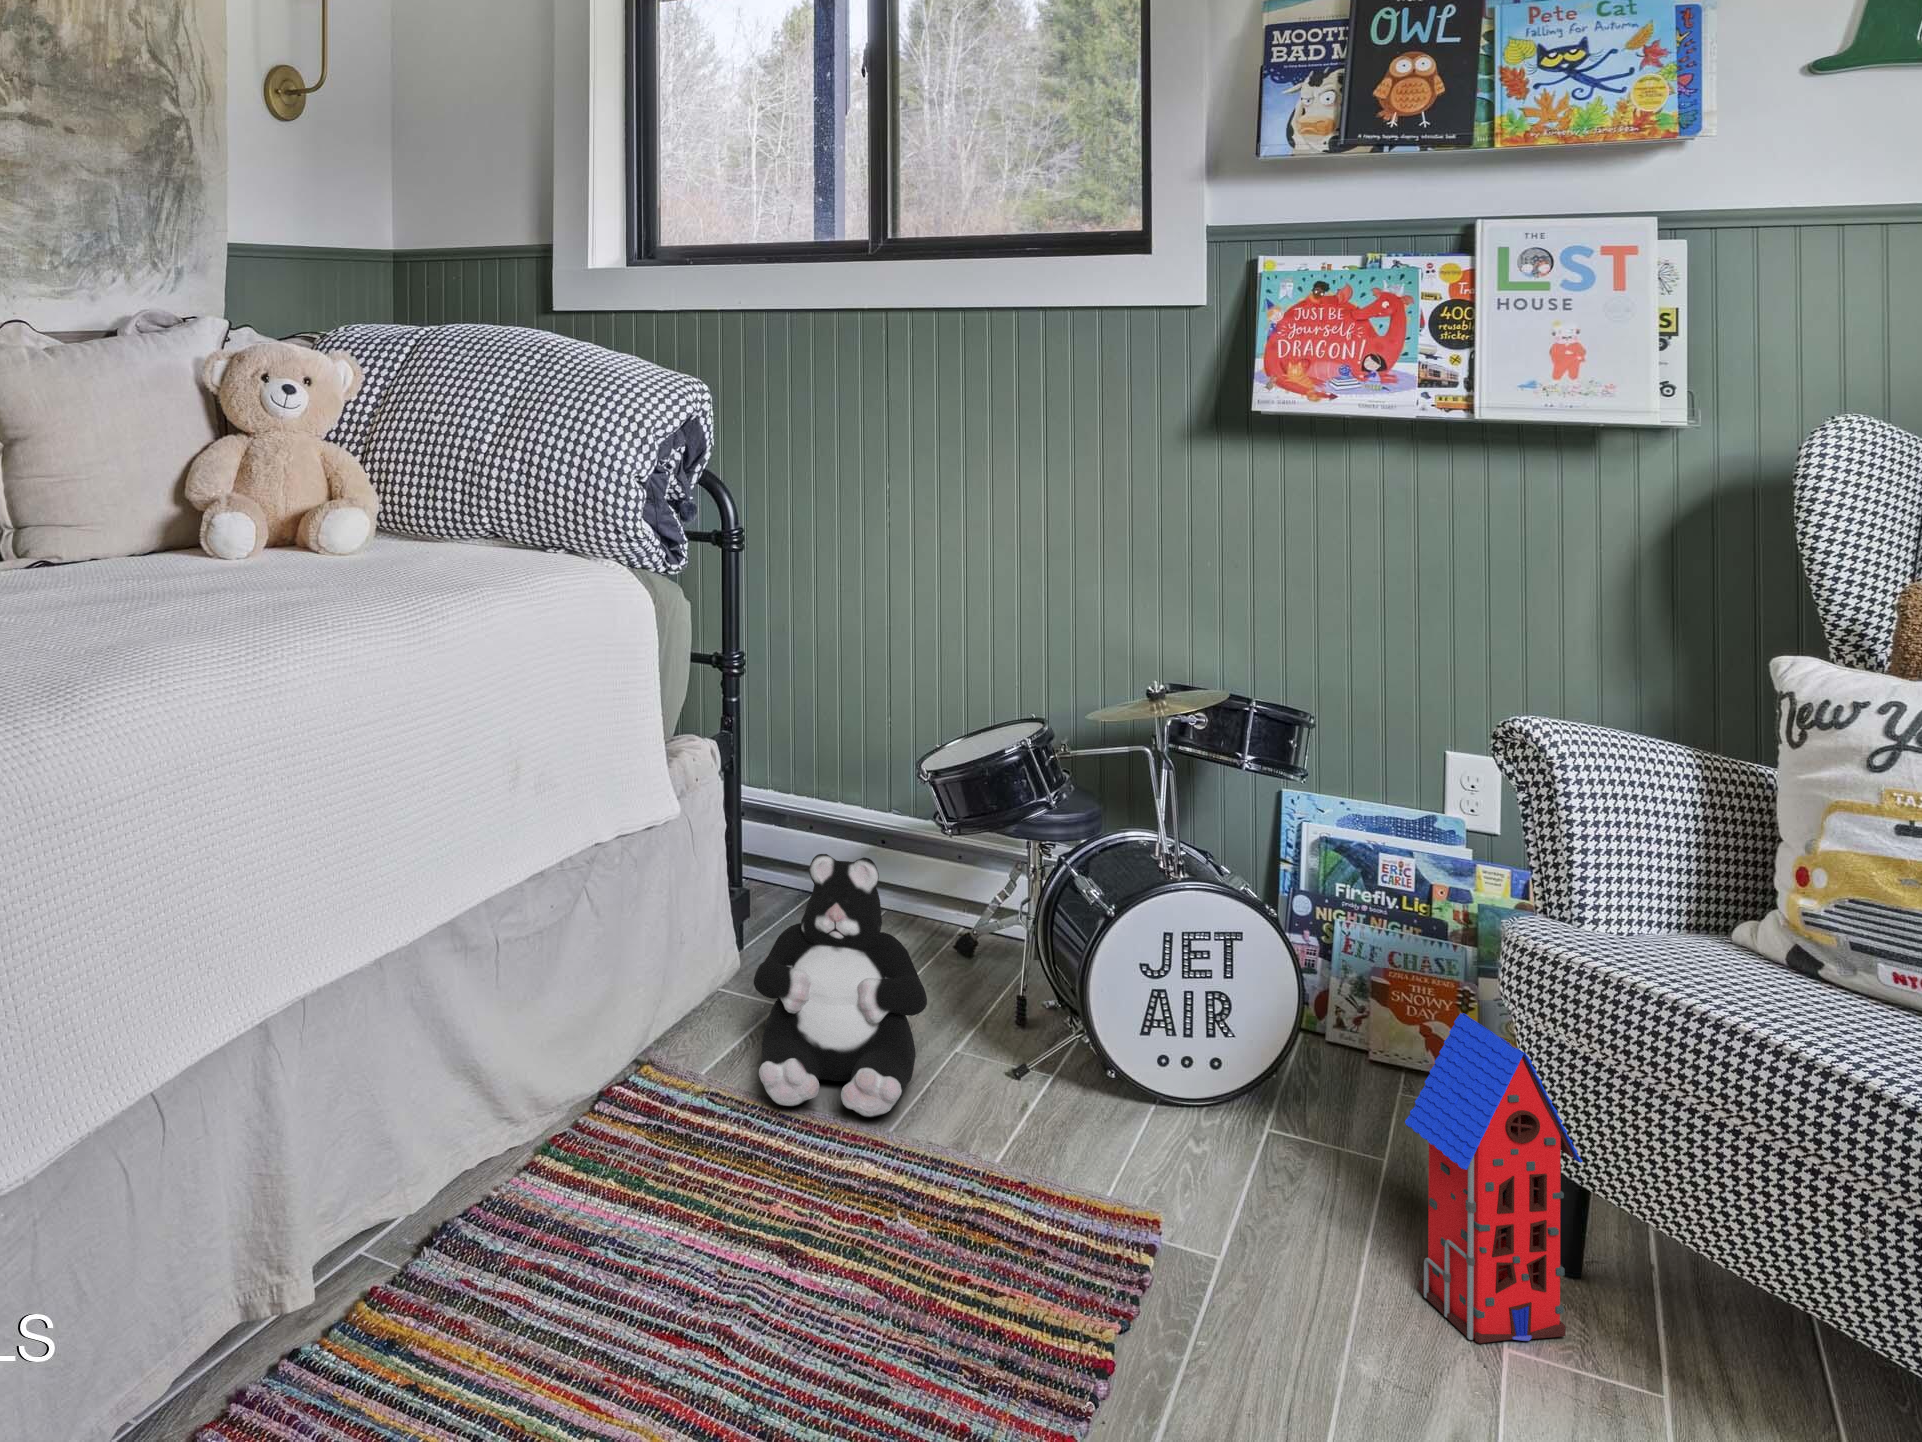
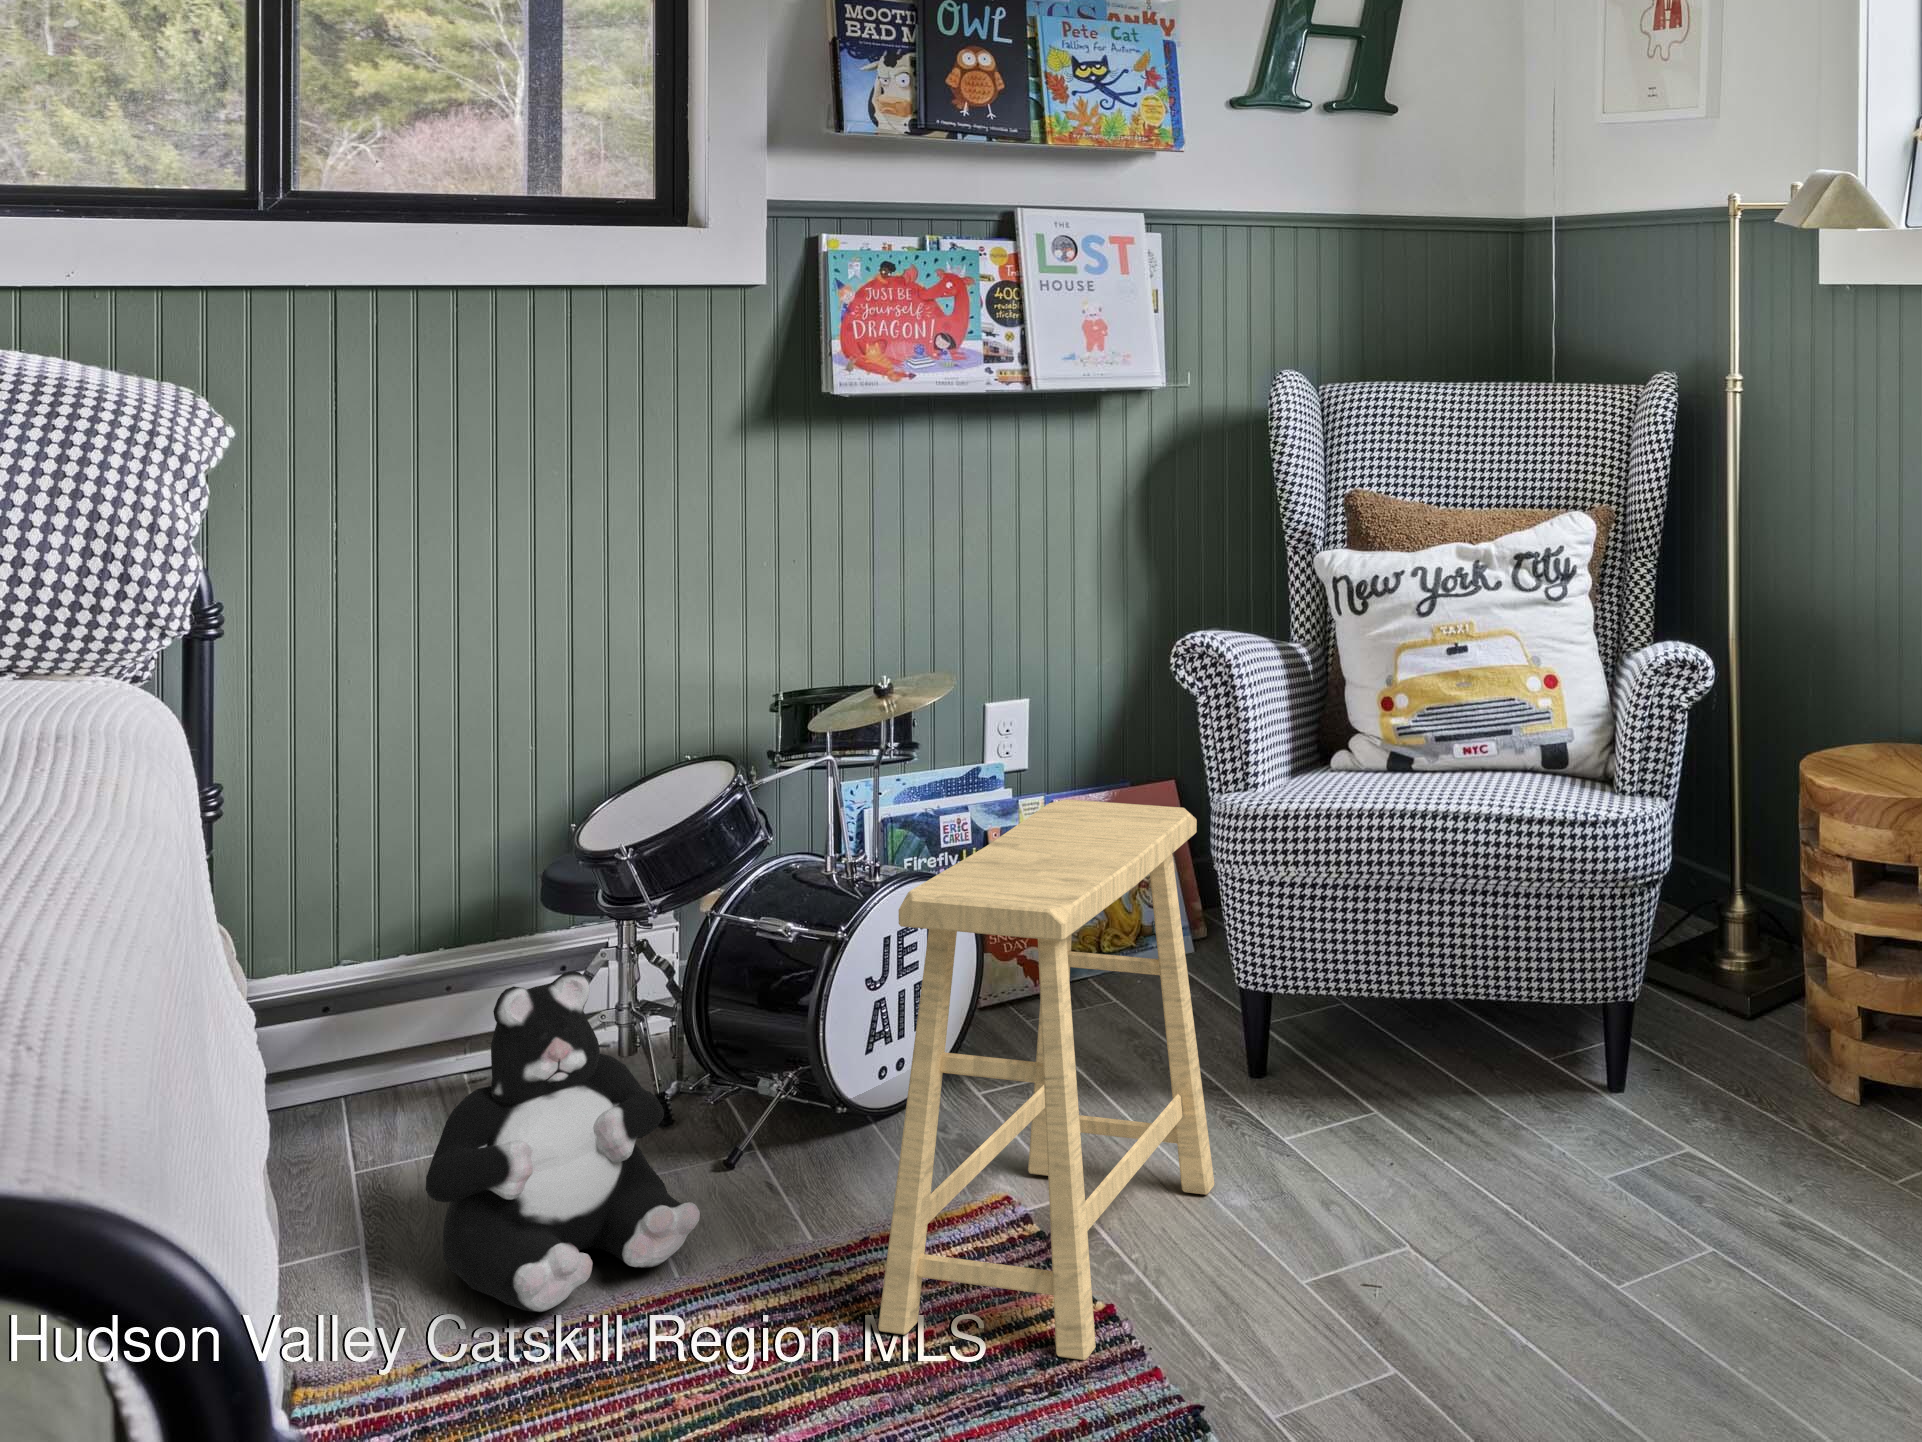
footstool: none [937,839,1348,1386] -> present [878,799,1215,1360]
toy house: present [1405,1013,1582,1343] -> none [1206,886,1319,1142]

